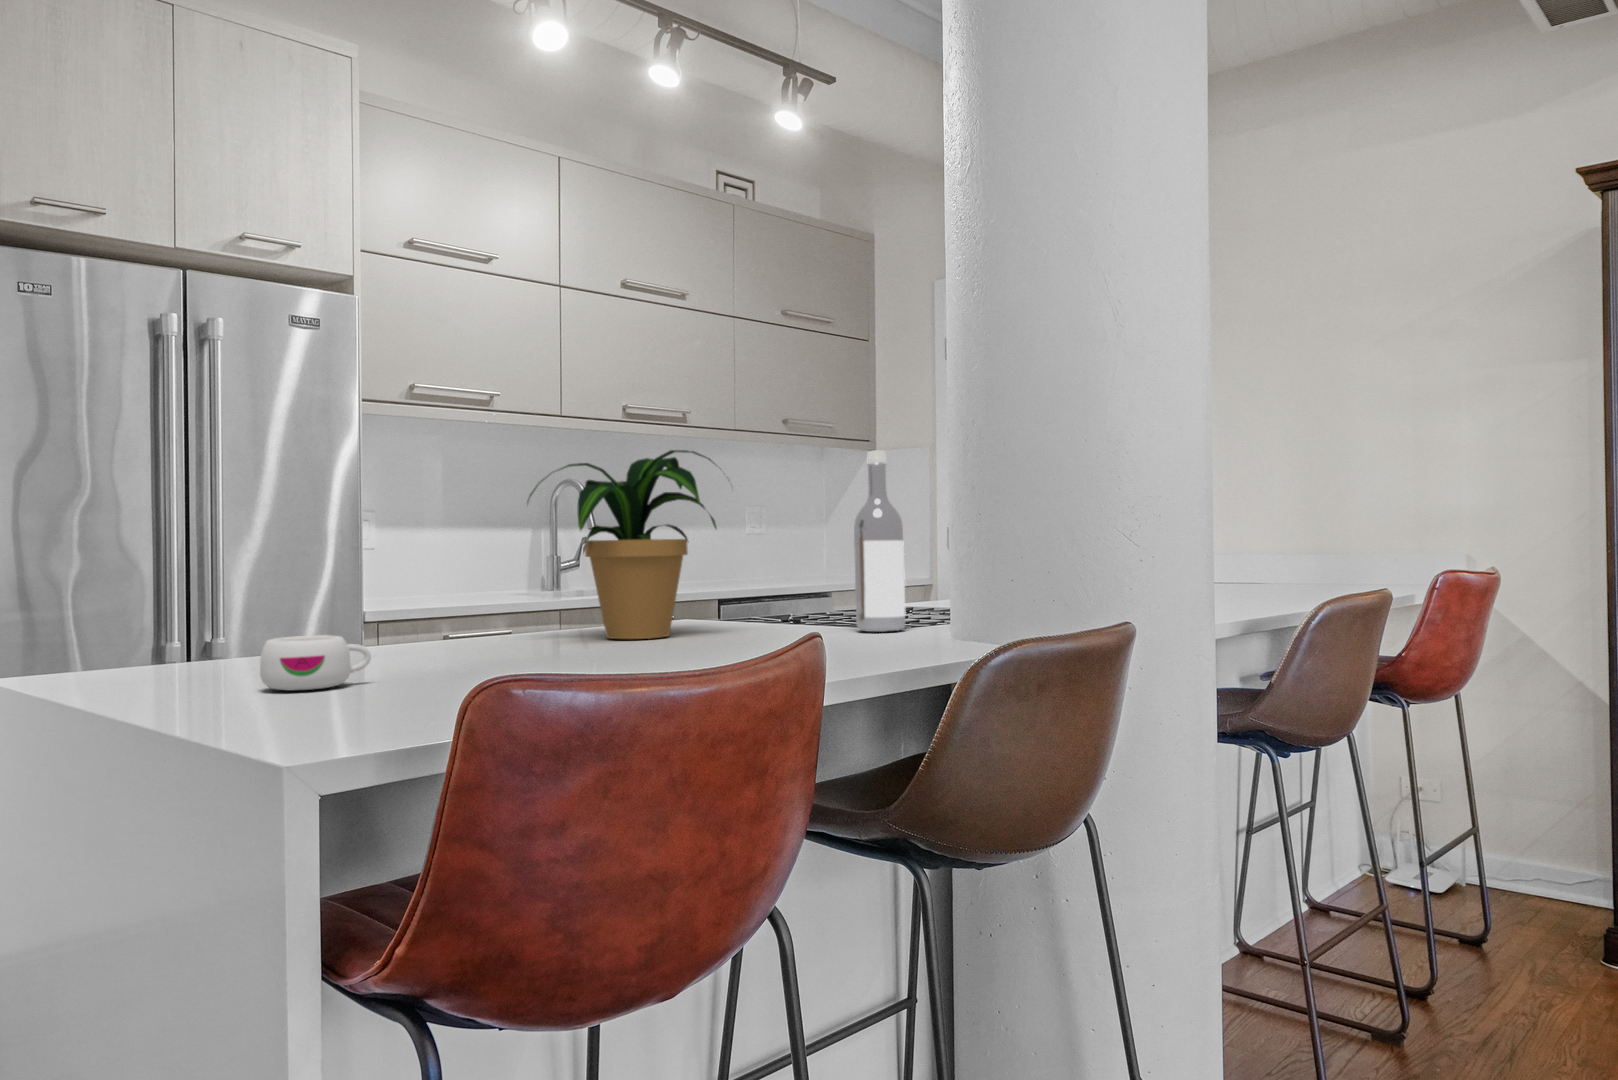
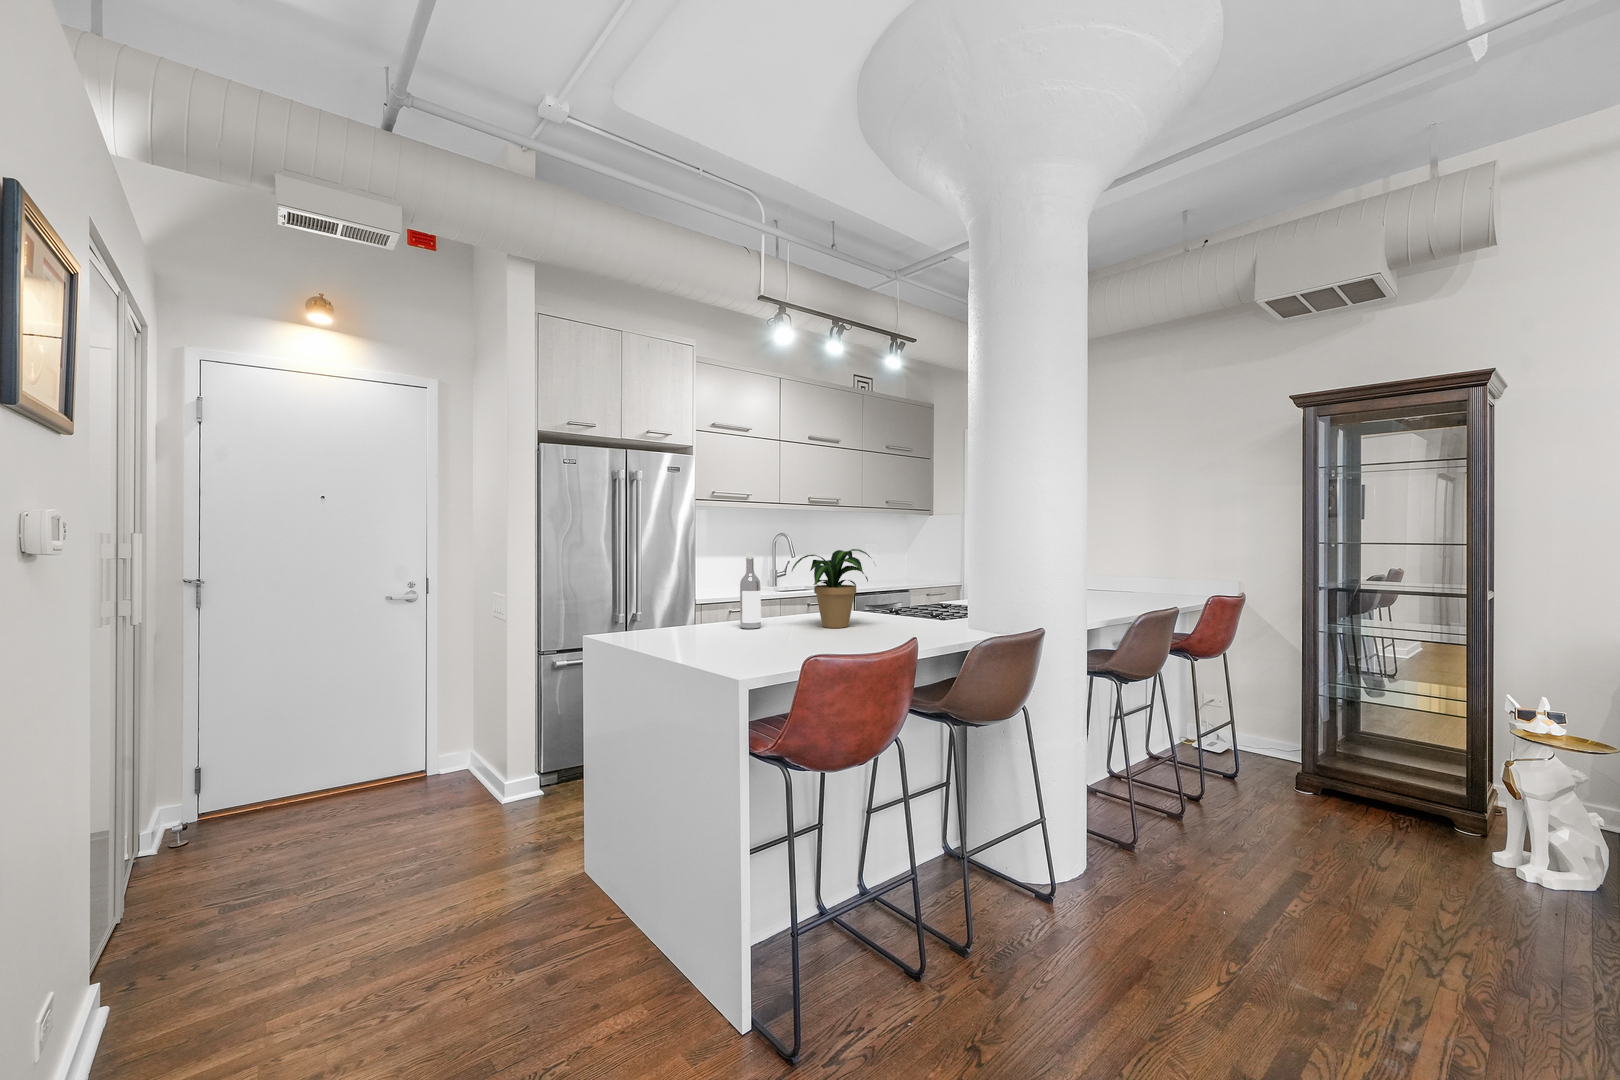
wine bottle: present [854,451,905,632] -> present [740,553,761,629]
mug: present [260,635,371,691] -> none [715,632,751,653]

